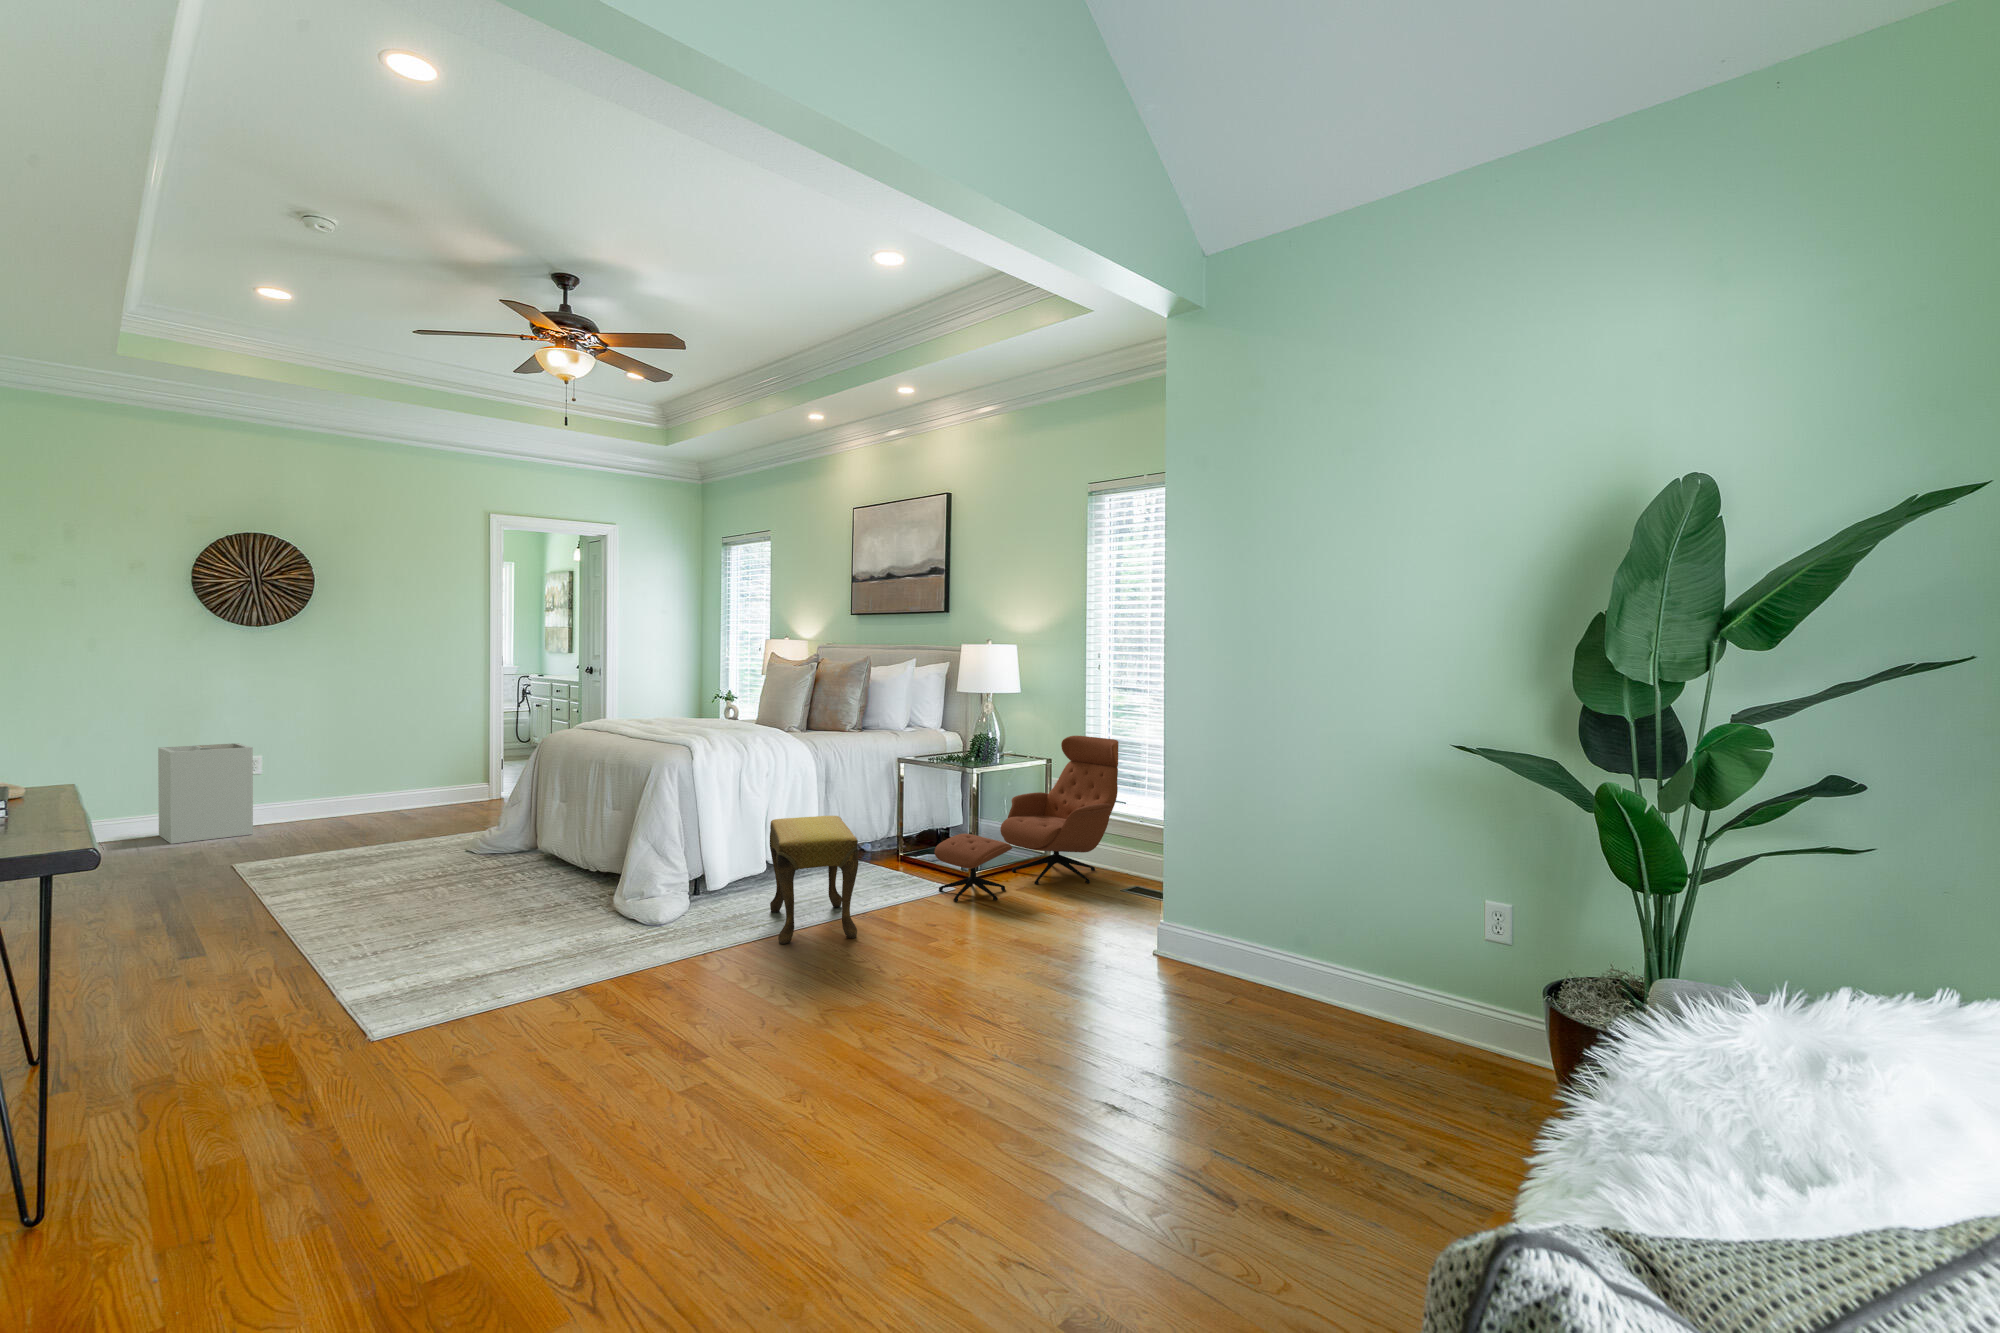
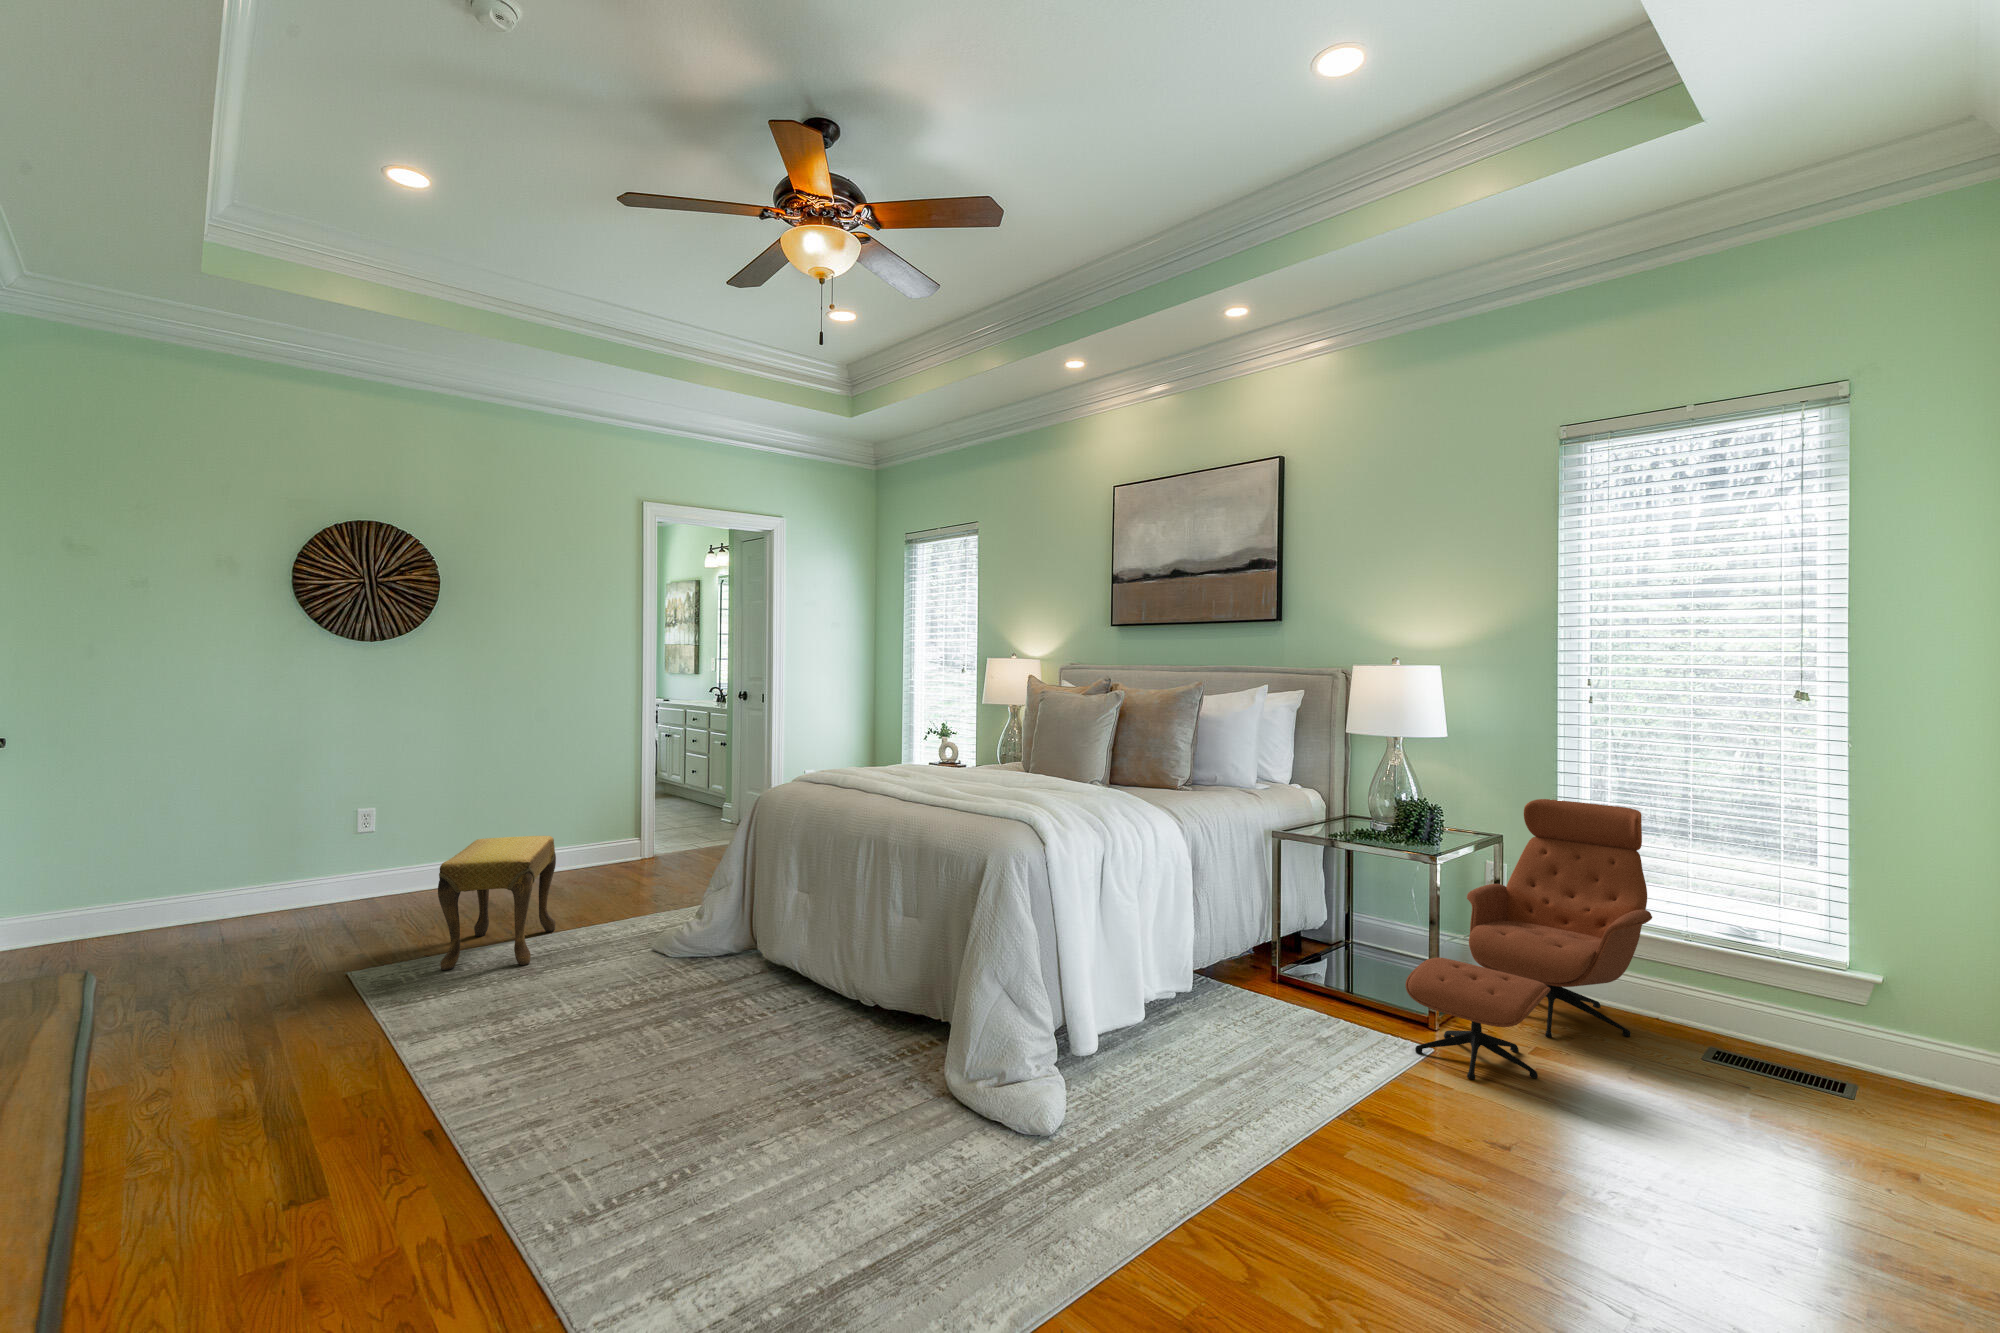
laundry hamper: present [158,743,253,844] -> none [244,795,365,936]
footstool: present [770,816,858,944] -> present [438,836,556,970]

